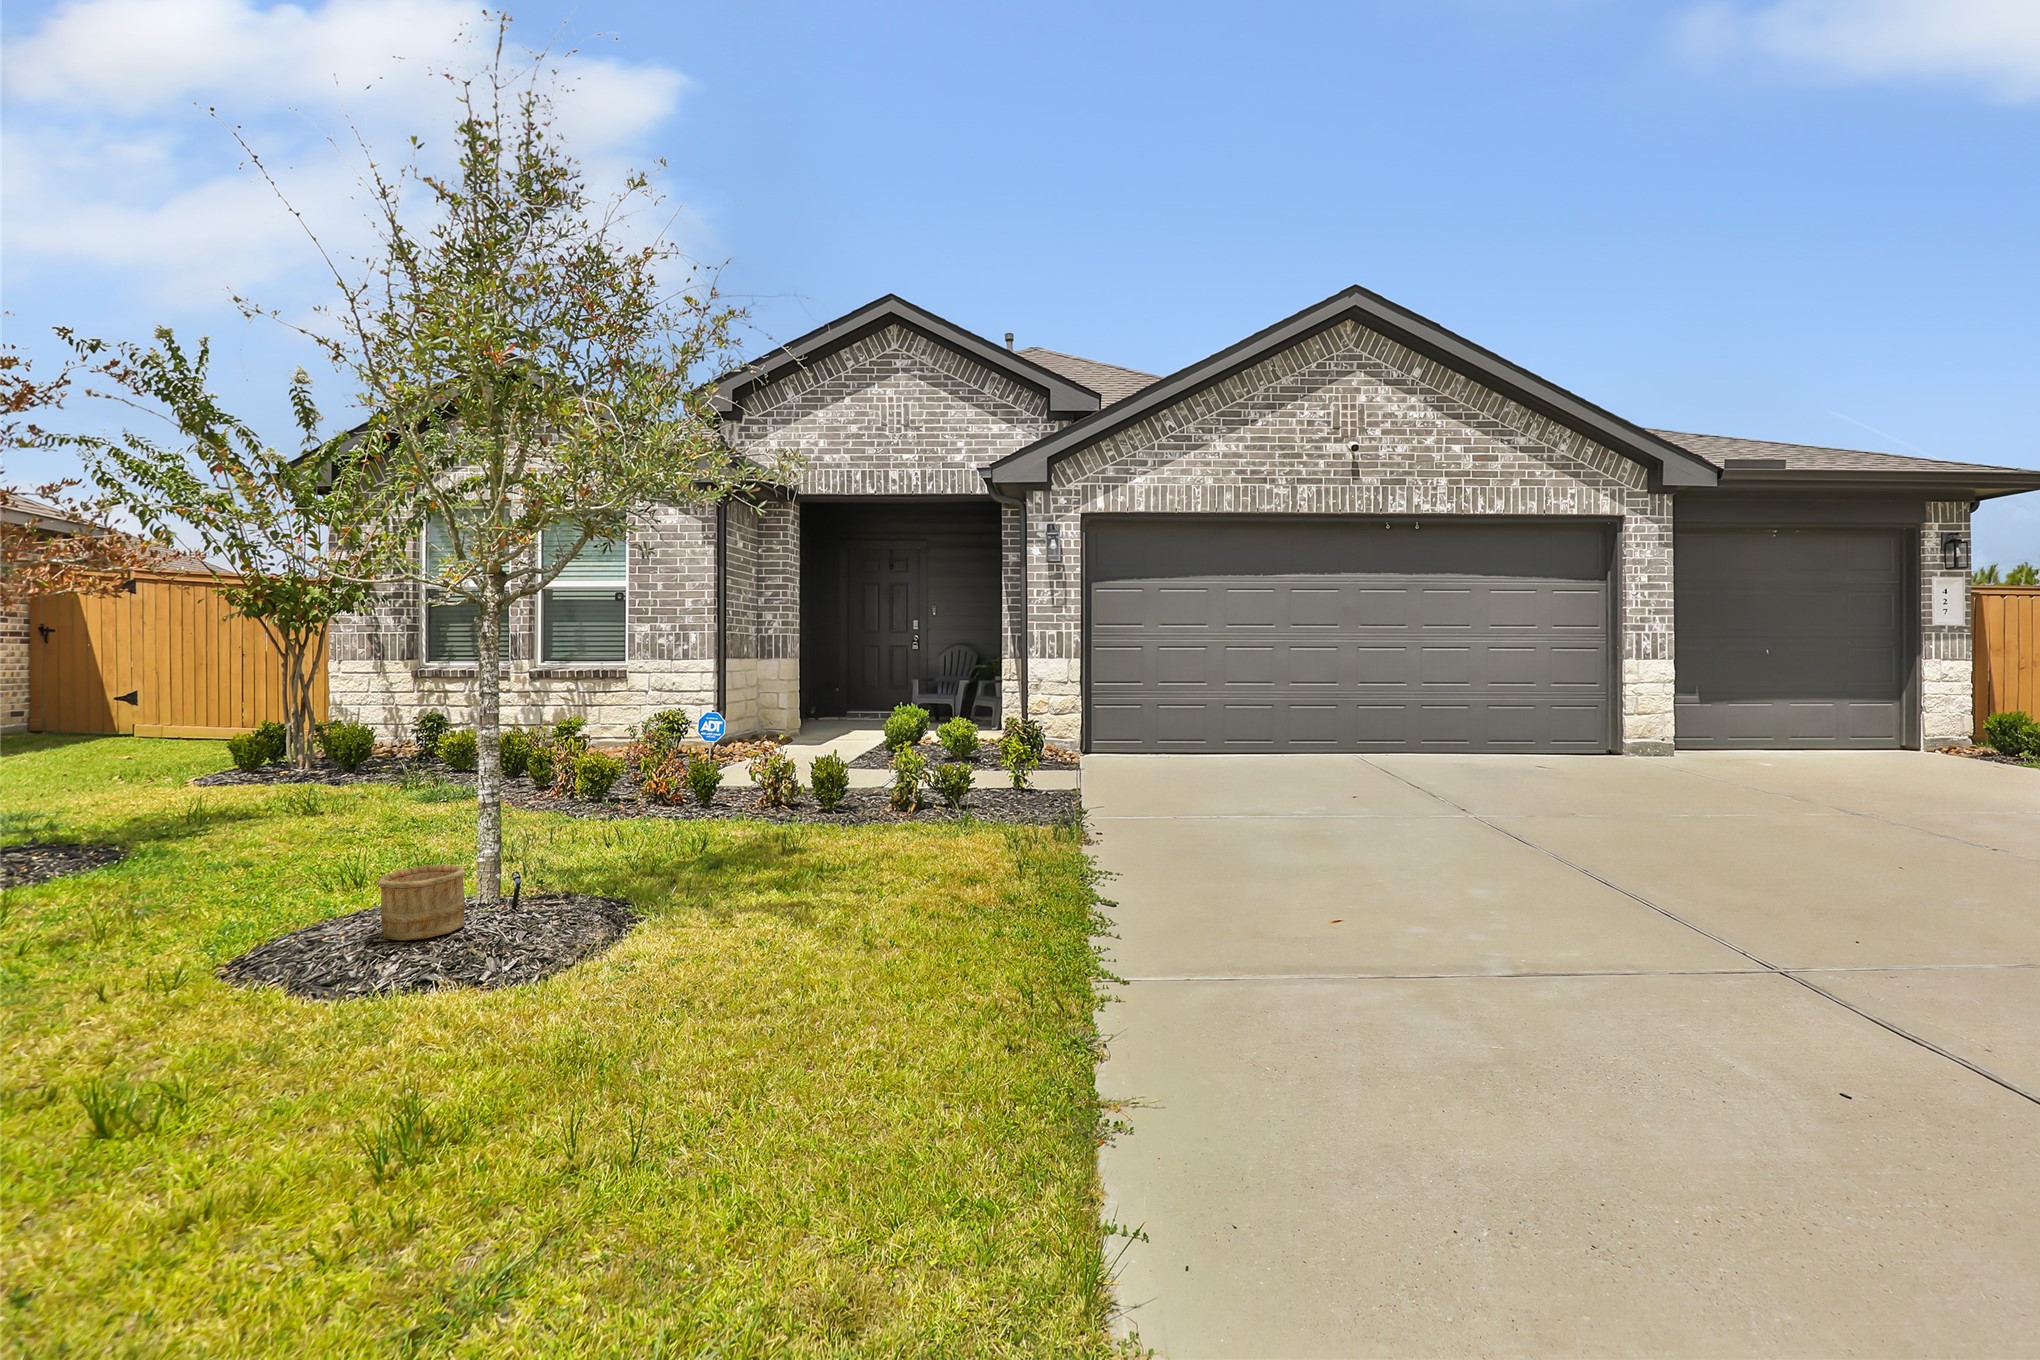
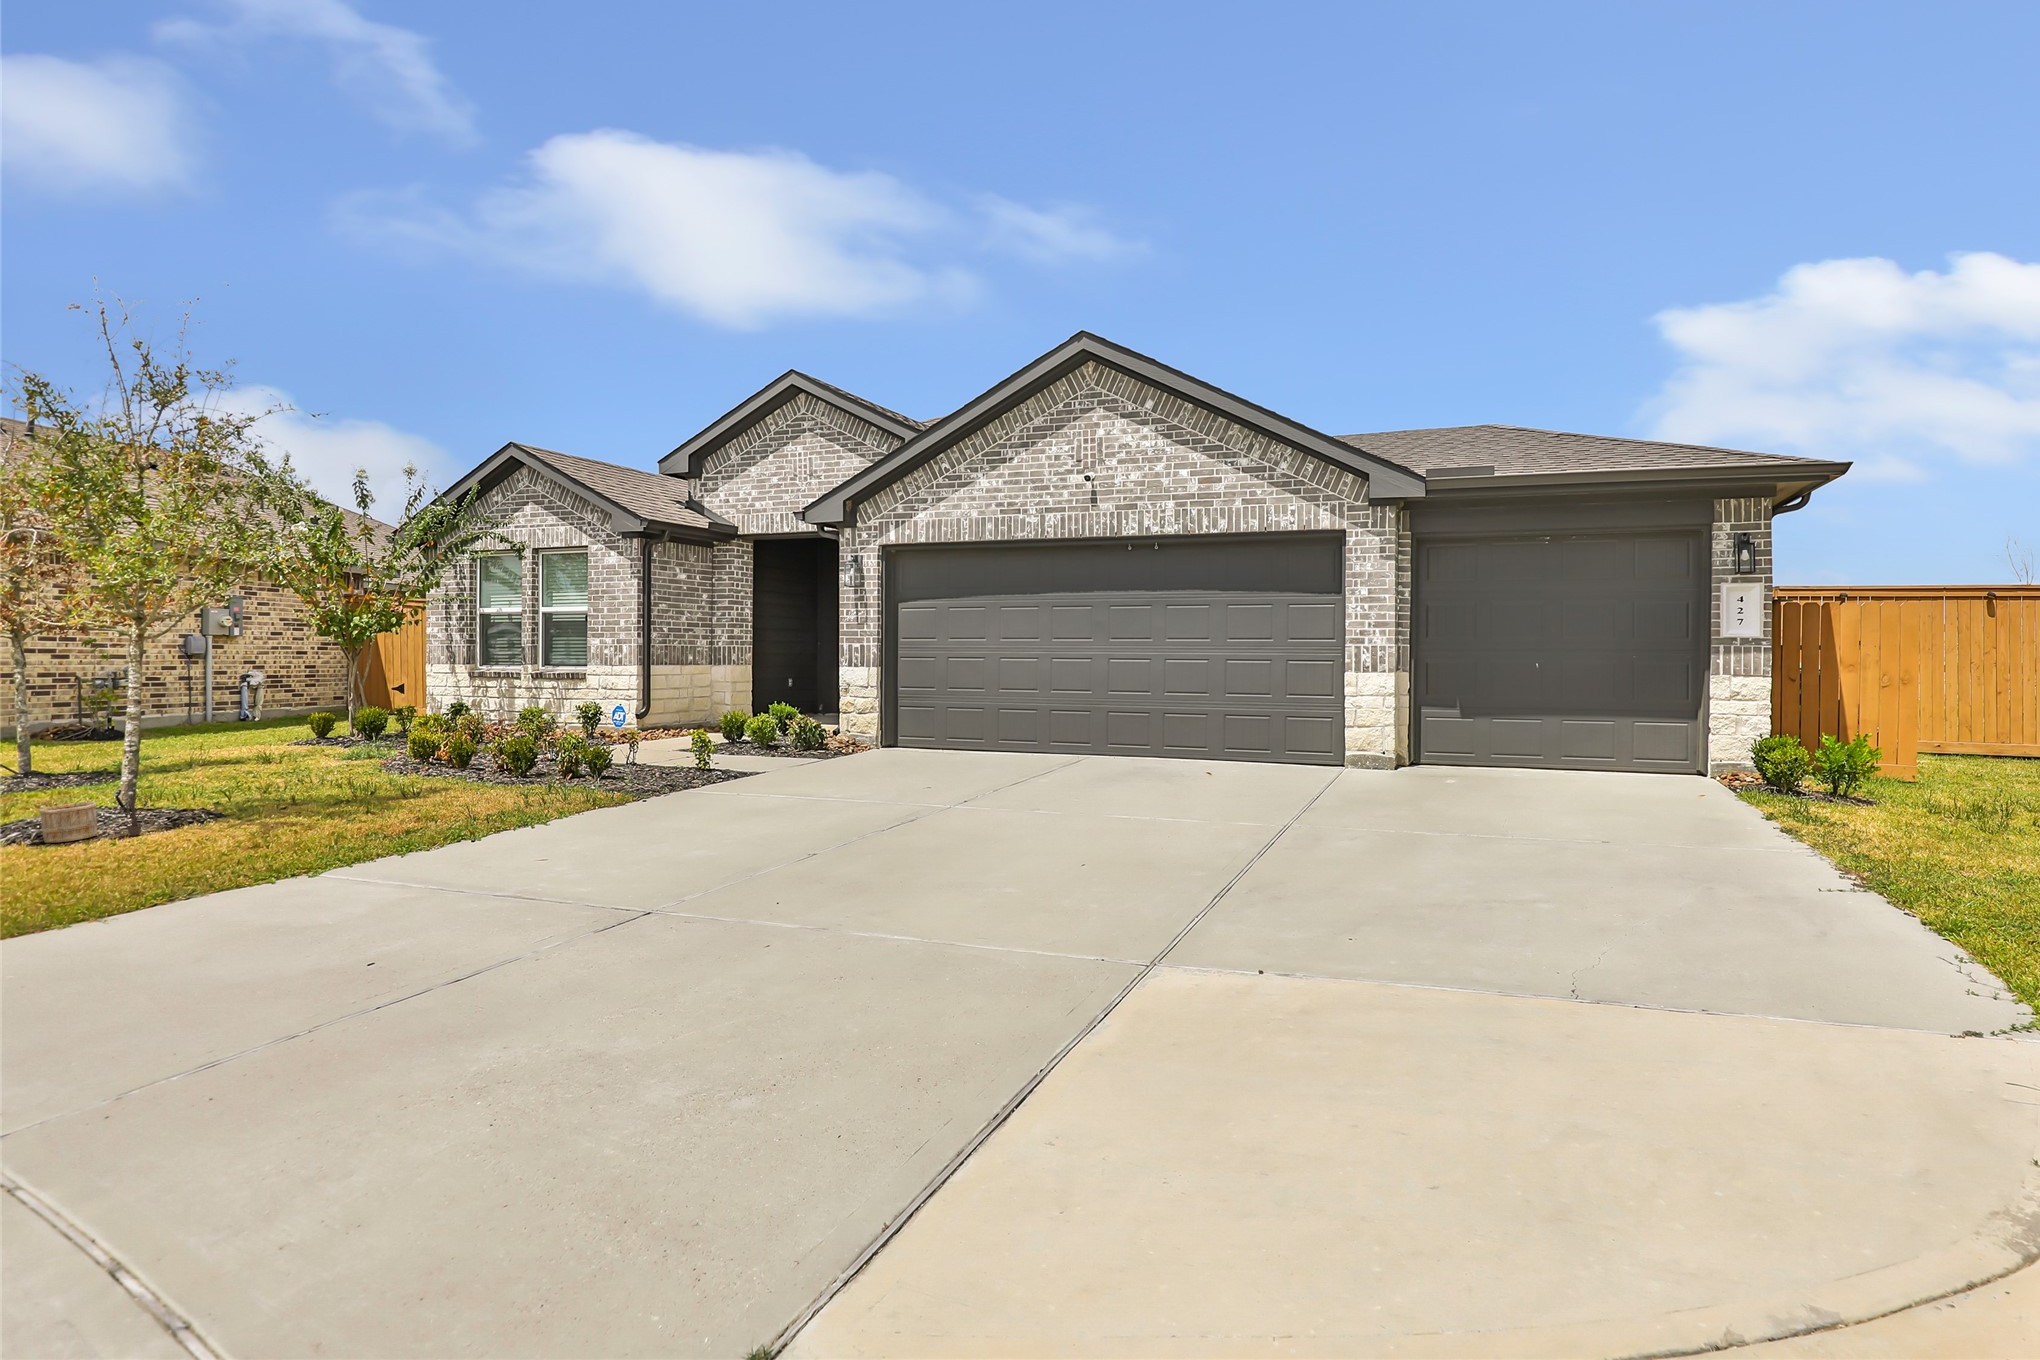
decorative plant: none [498,844,559,917] -> present [116,794,149,836]

